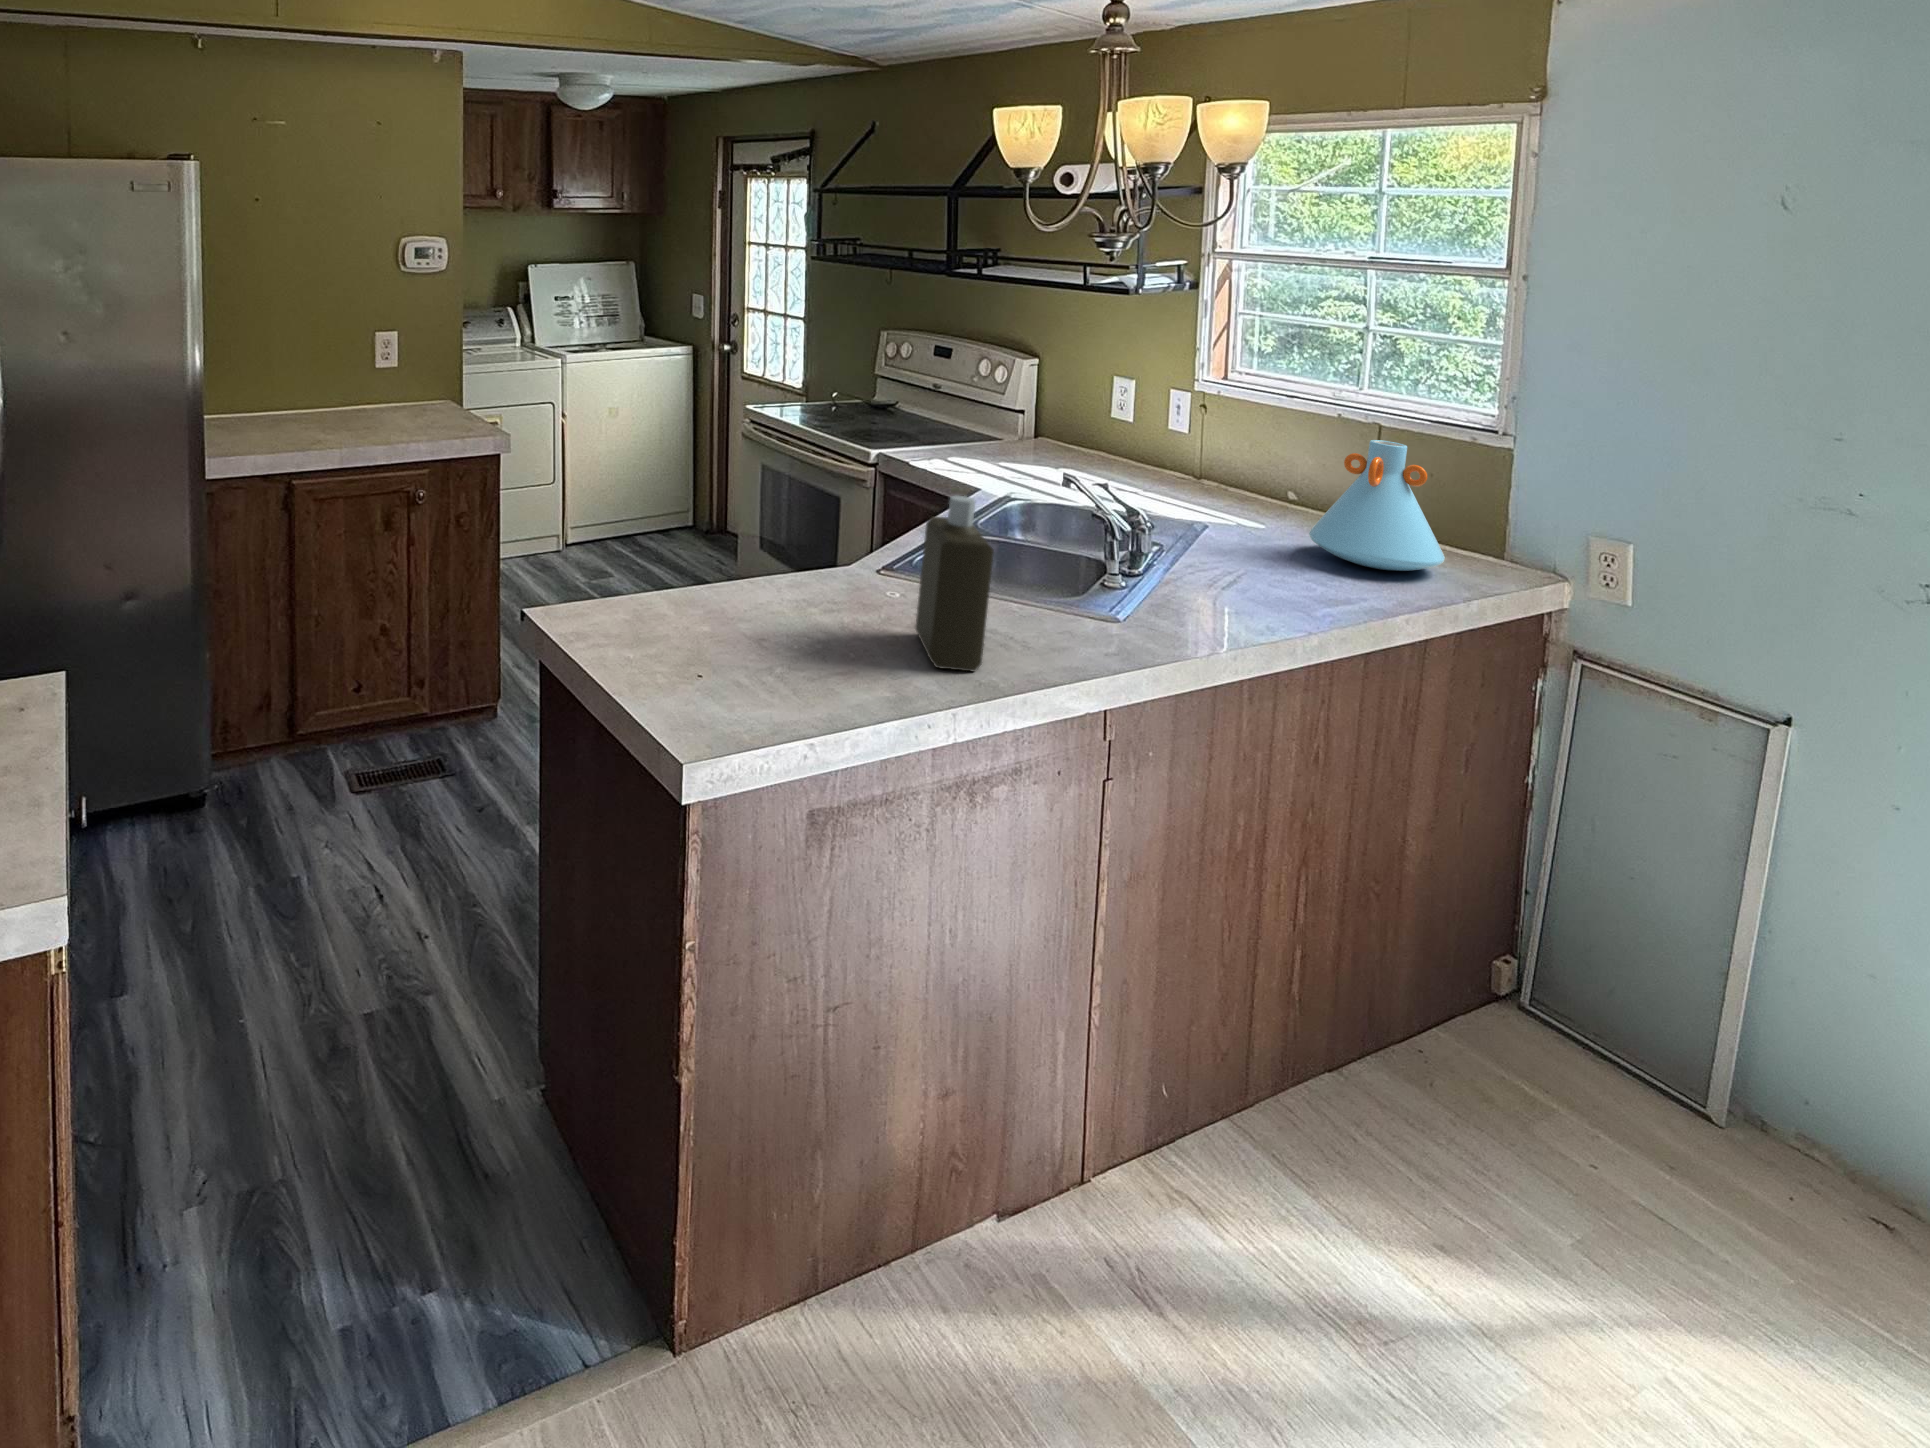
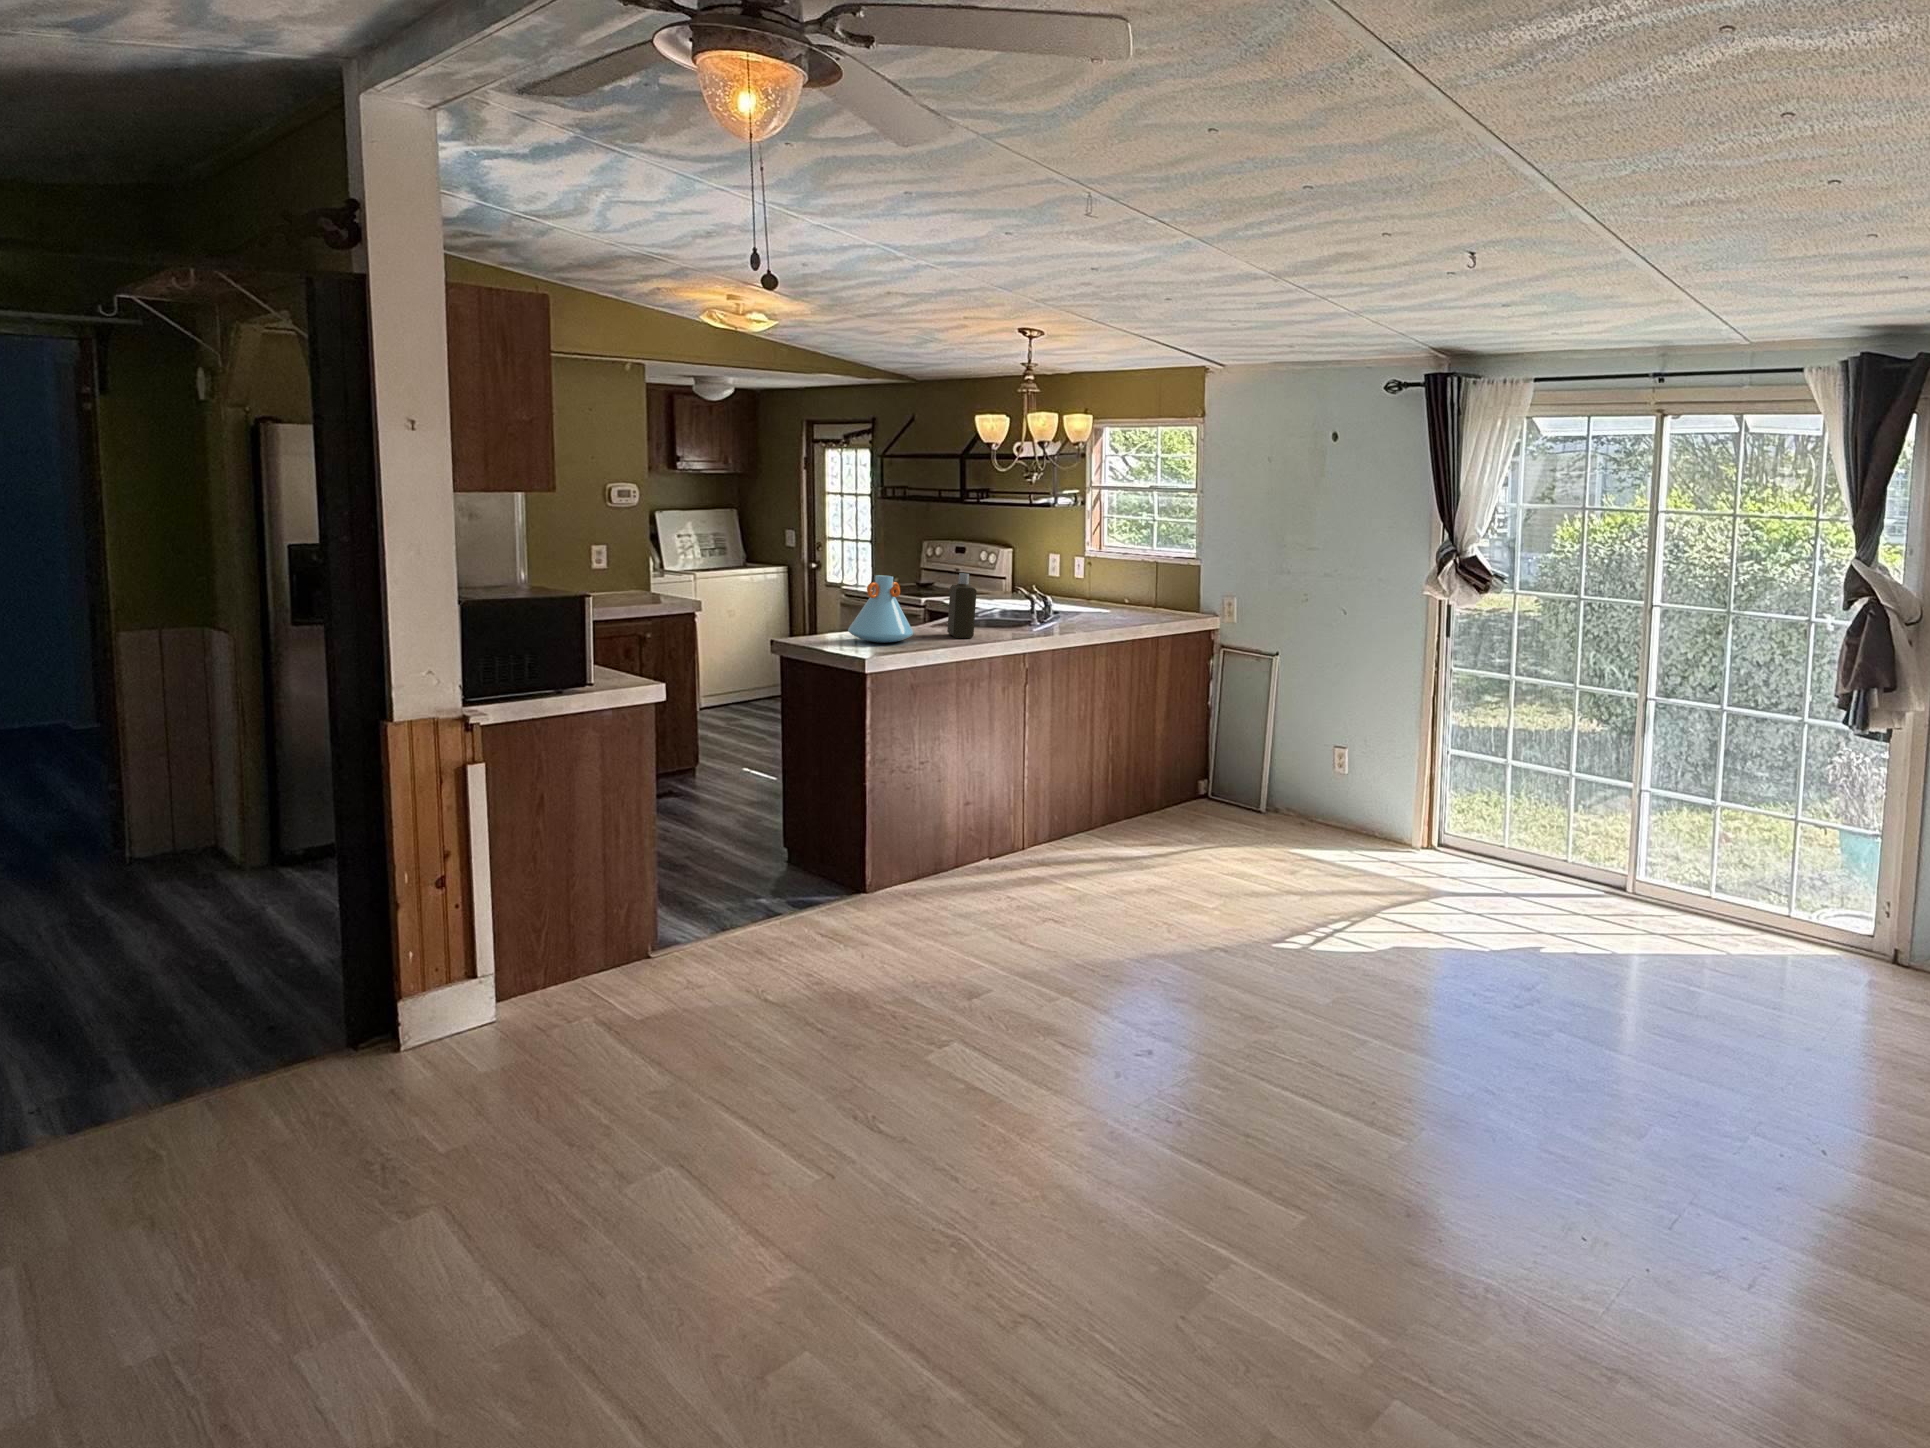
vase: present [1309,440,1445,571] -> present [848,575,913,643]

